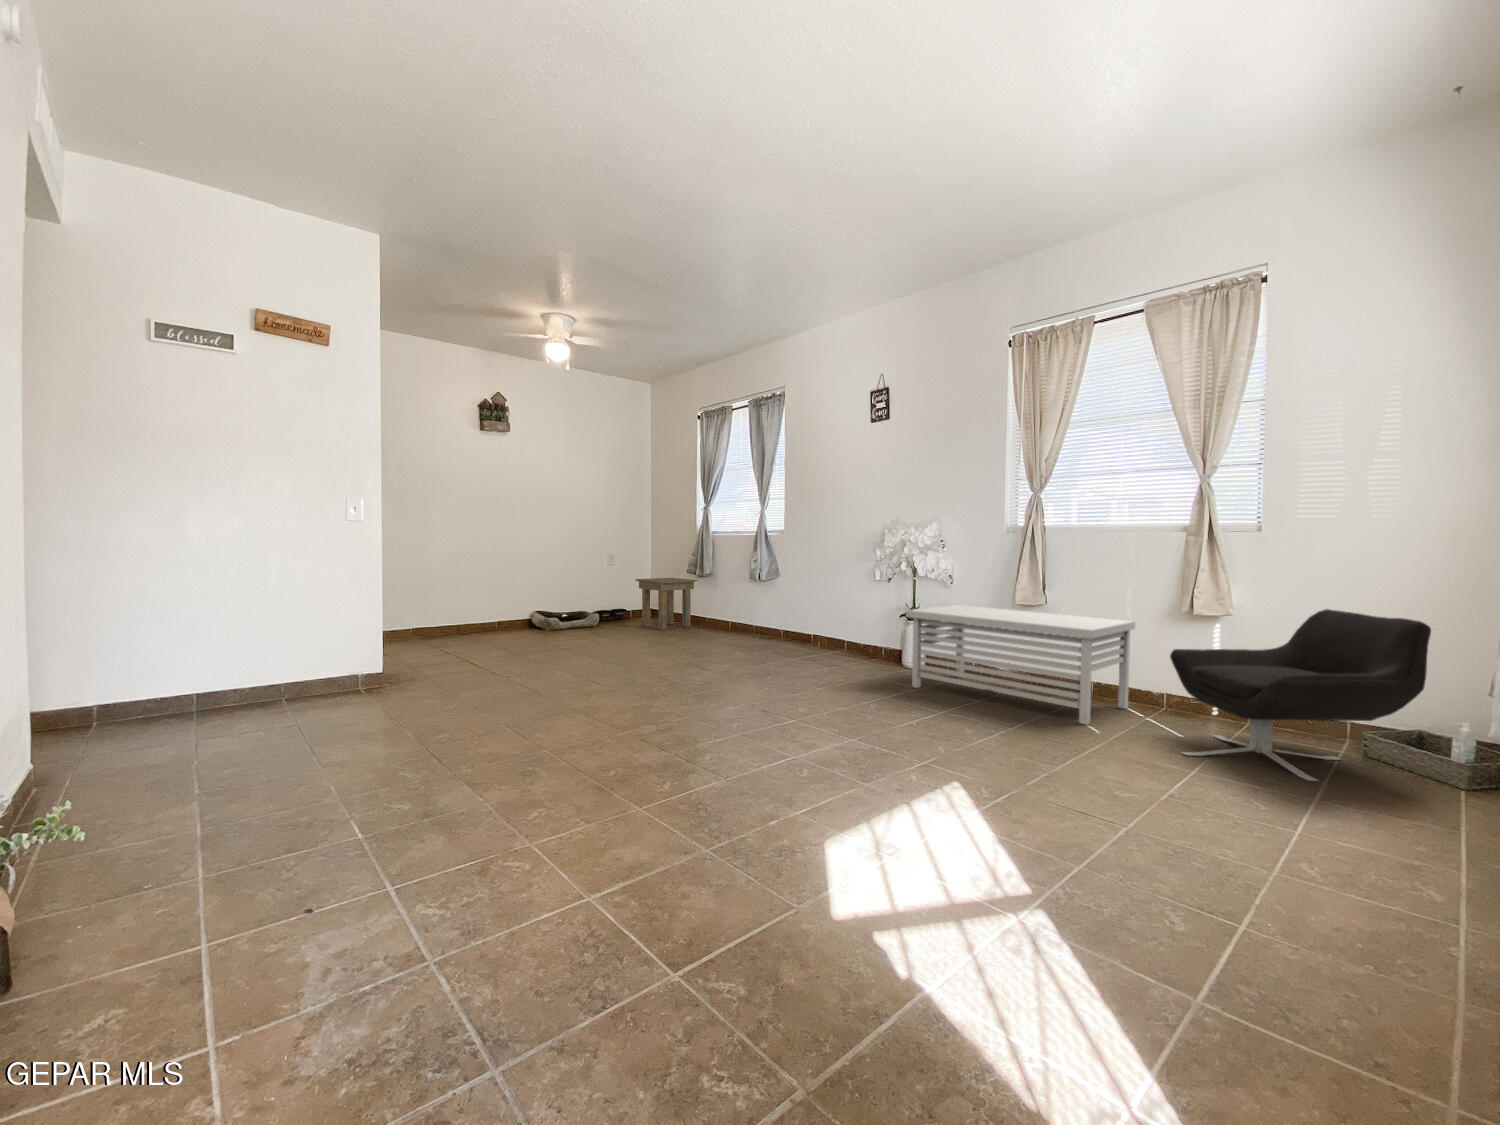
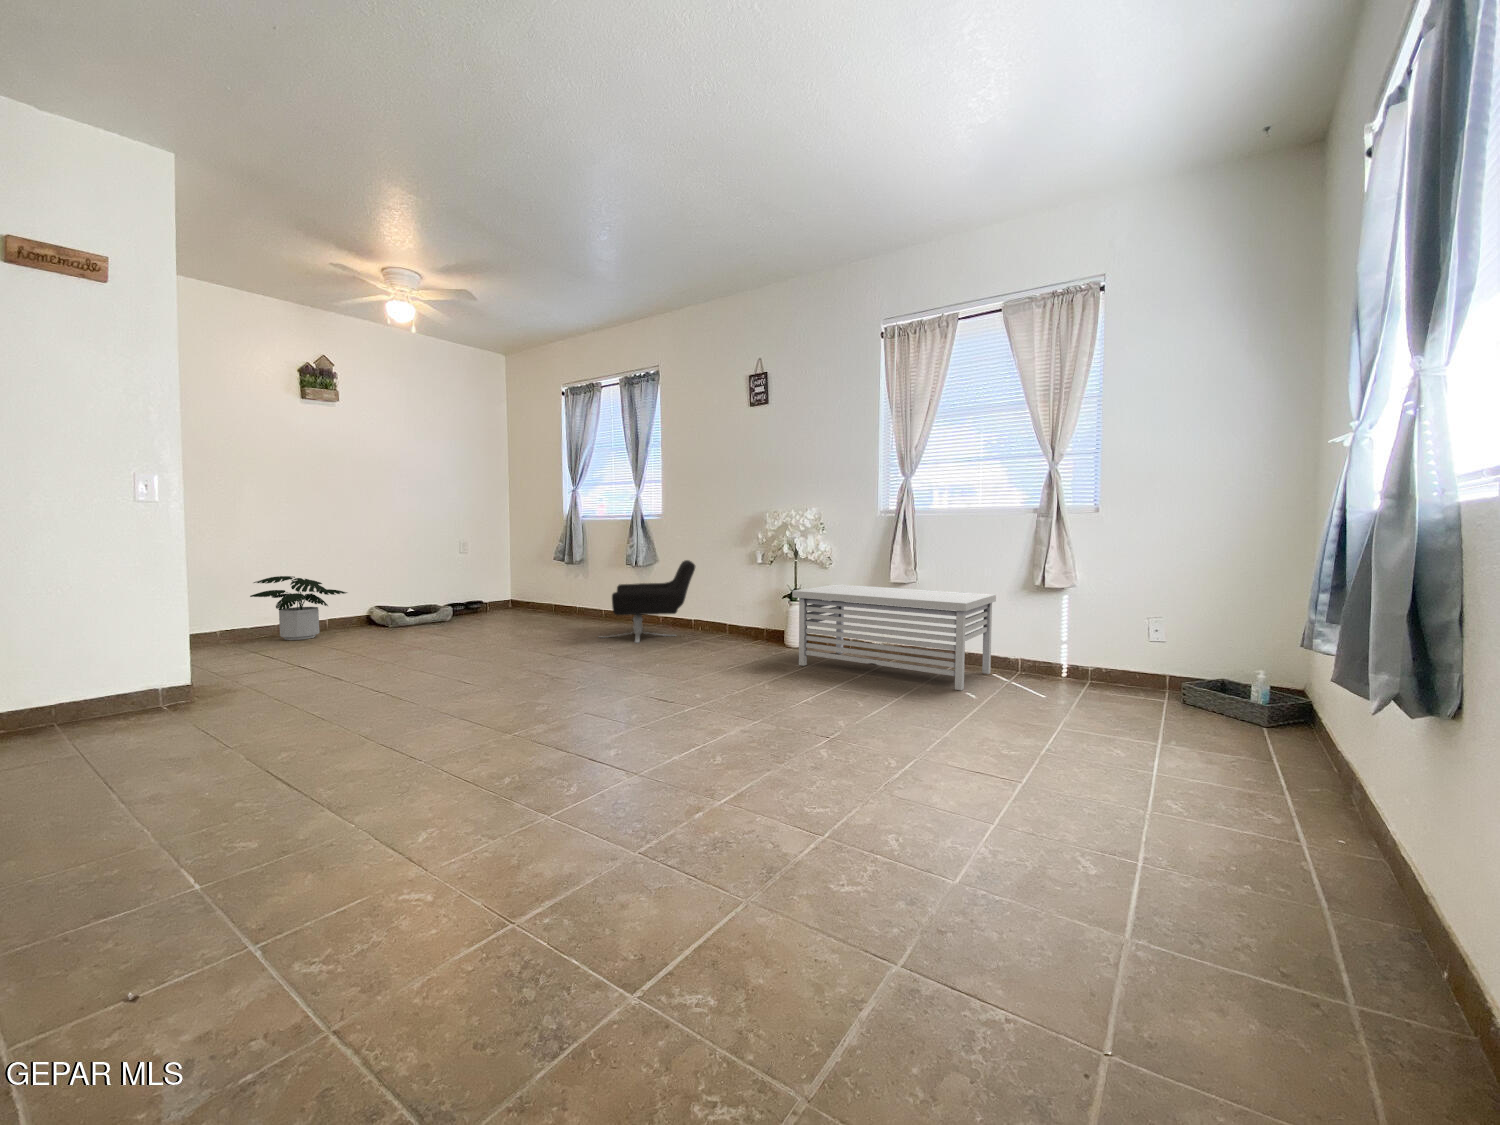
side table: present [636,578,697,630] -> none [497,565,567,620]
potted plant: none [434,584,510,639] -> present [250,576,347,640]
lounge chair: present [1170,609,1431,781] -> present [601,560,695,643]

